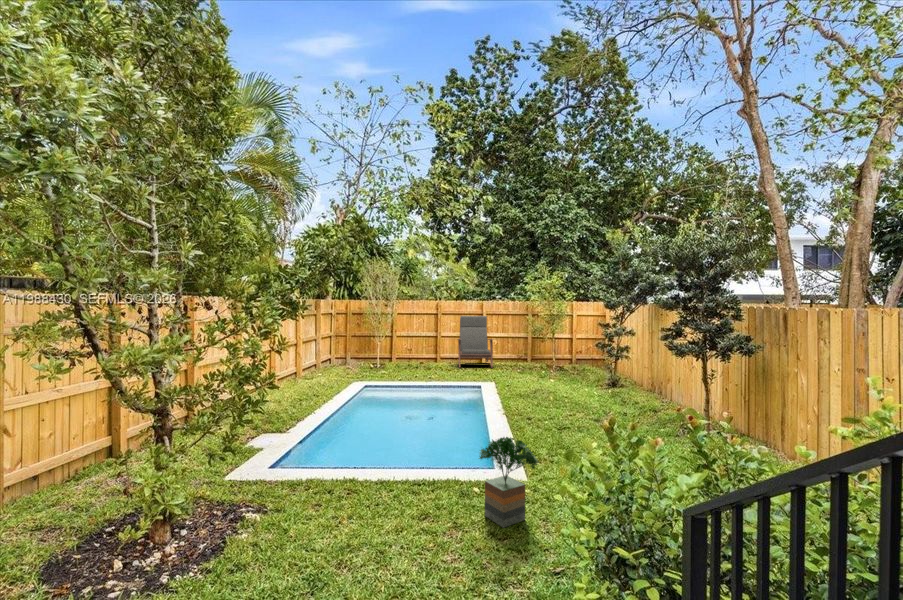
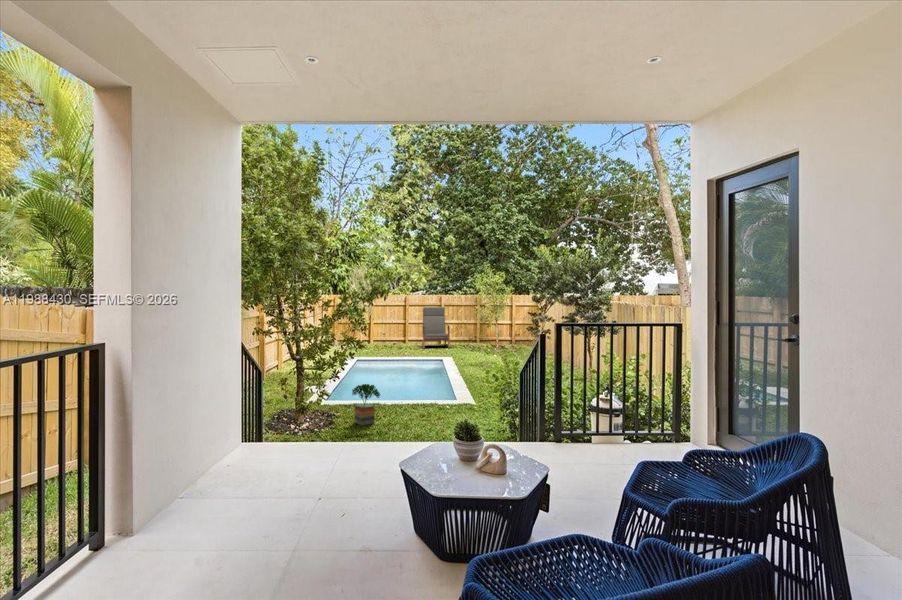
potted tree: present [479,437,539,528] -> present [352,384,380,425]

